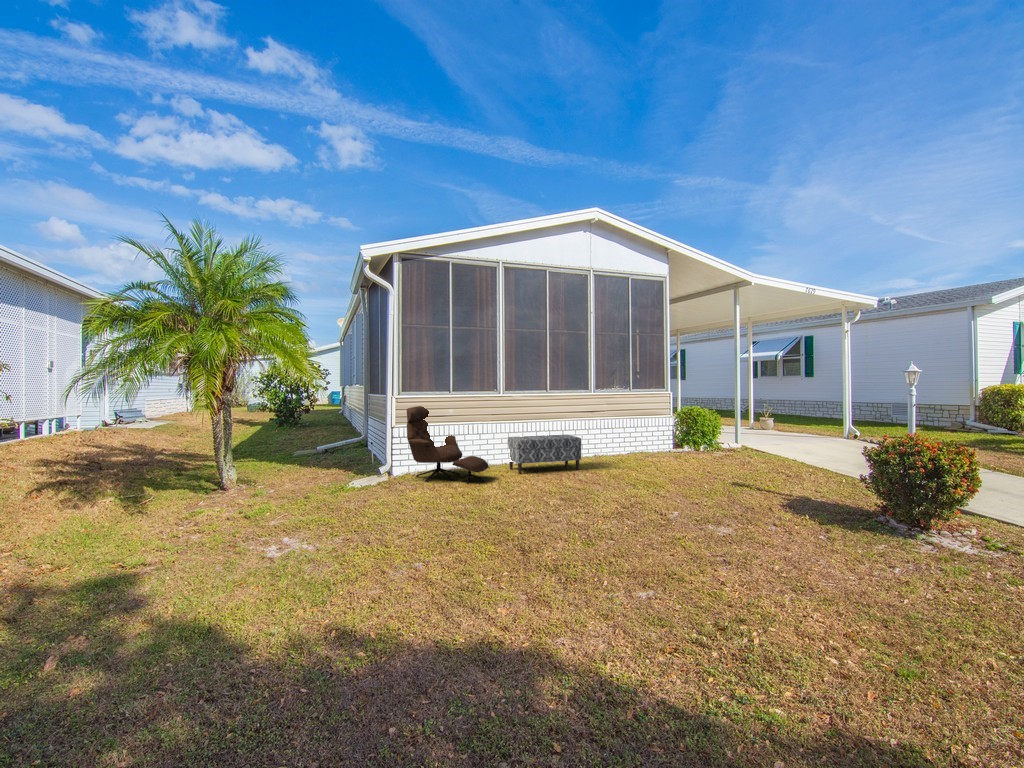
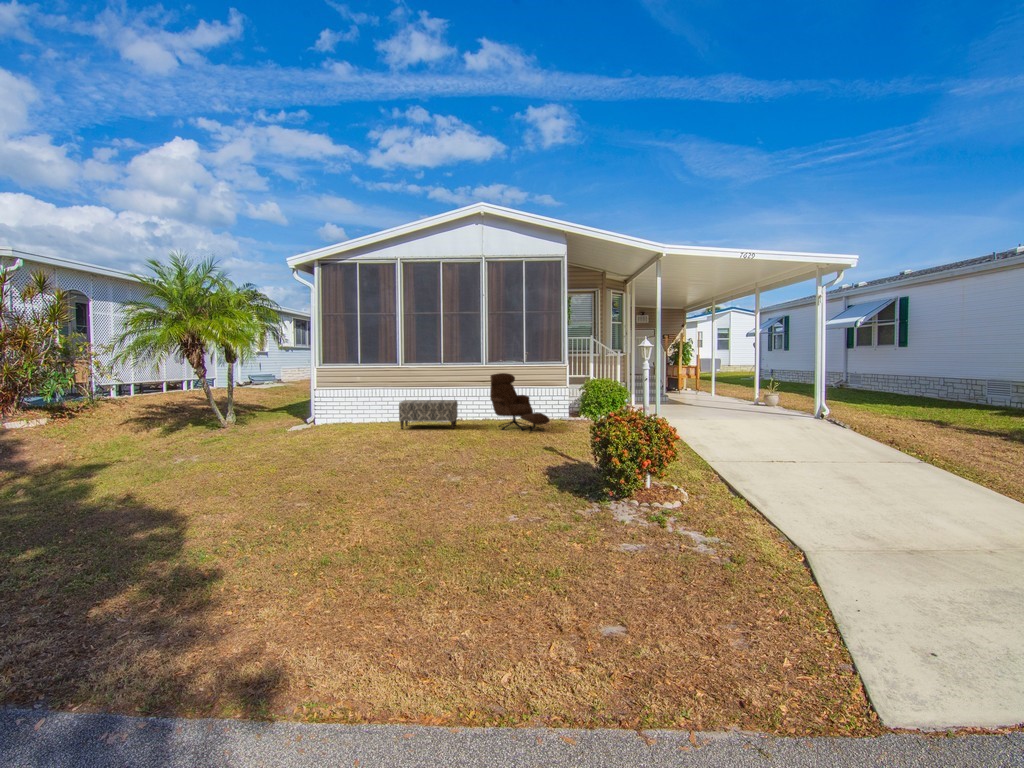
lounge chair: present [407,406,489,484] -> present [490,373,550,432]

